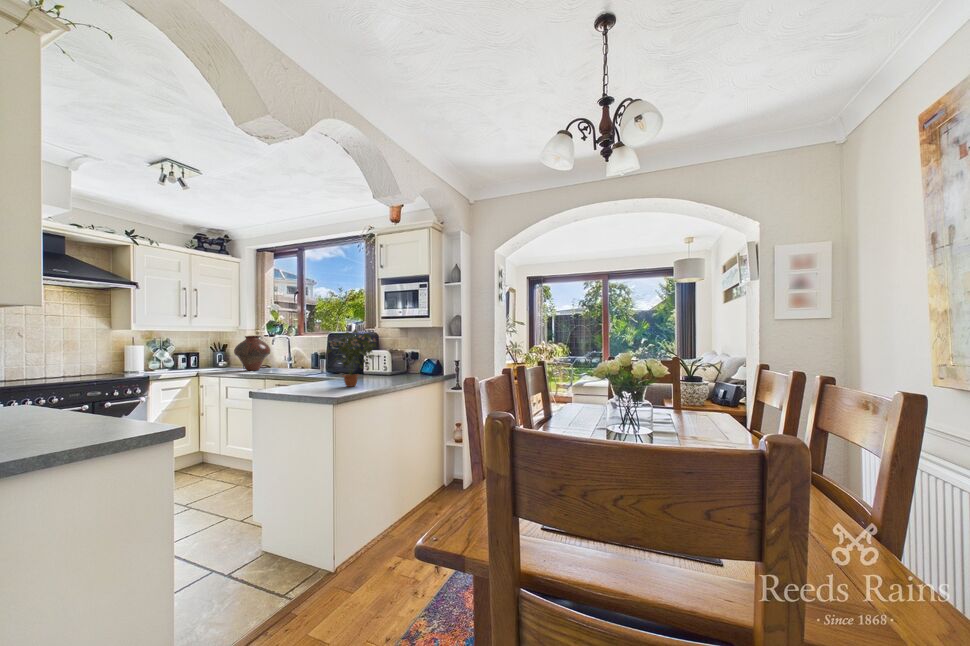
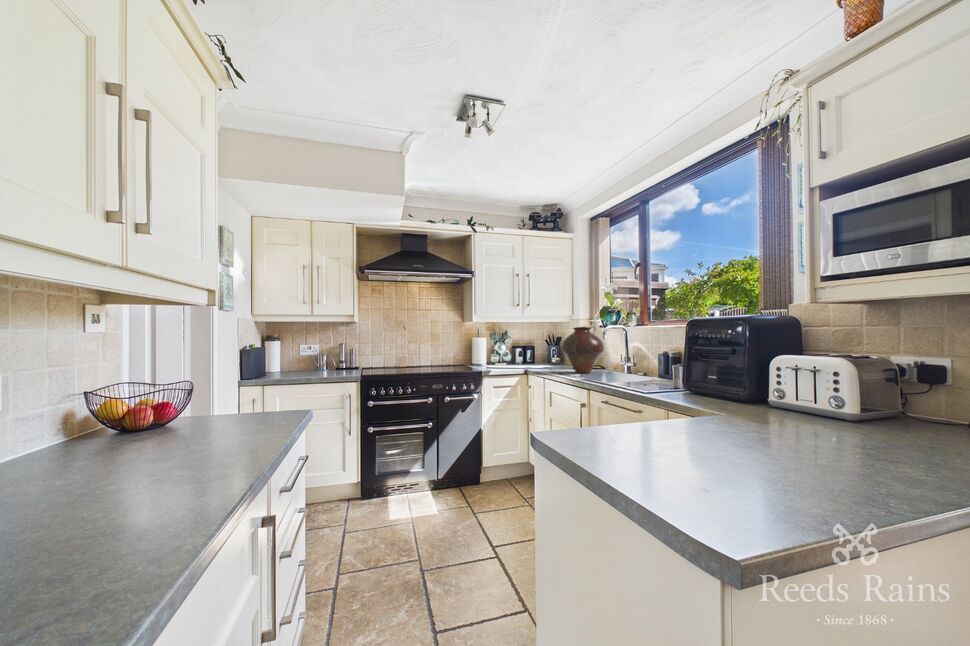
potted plant: present [327,330,376,387] -> none [689,304,852,448]

